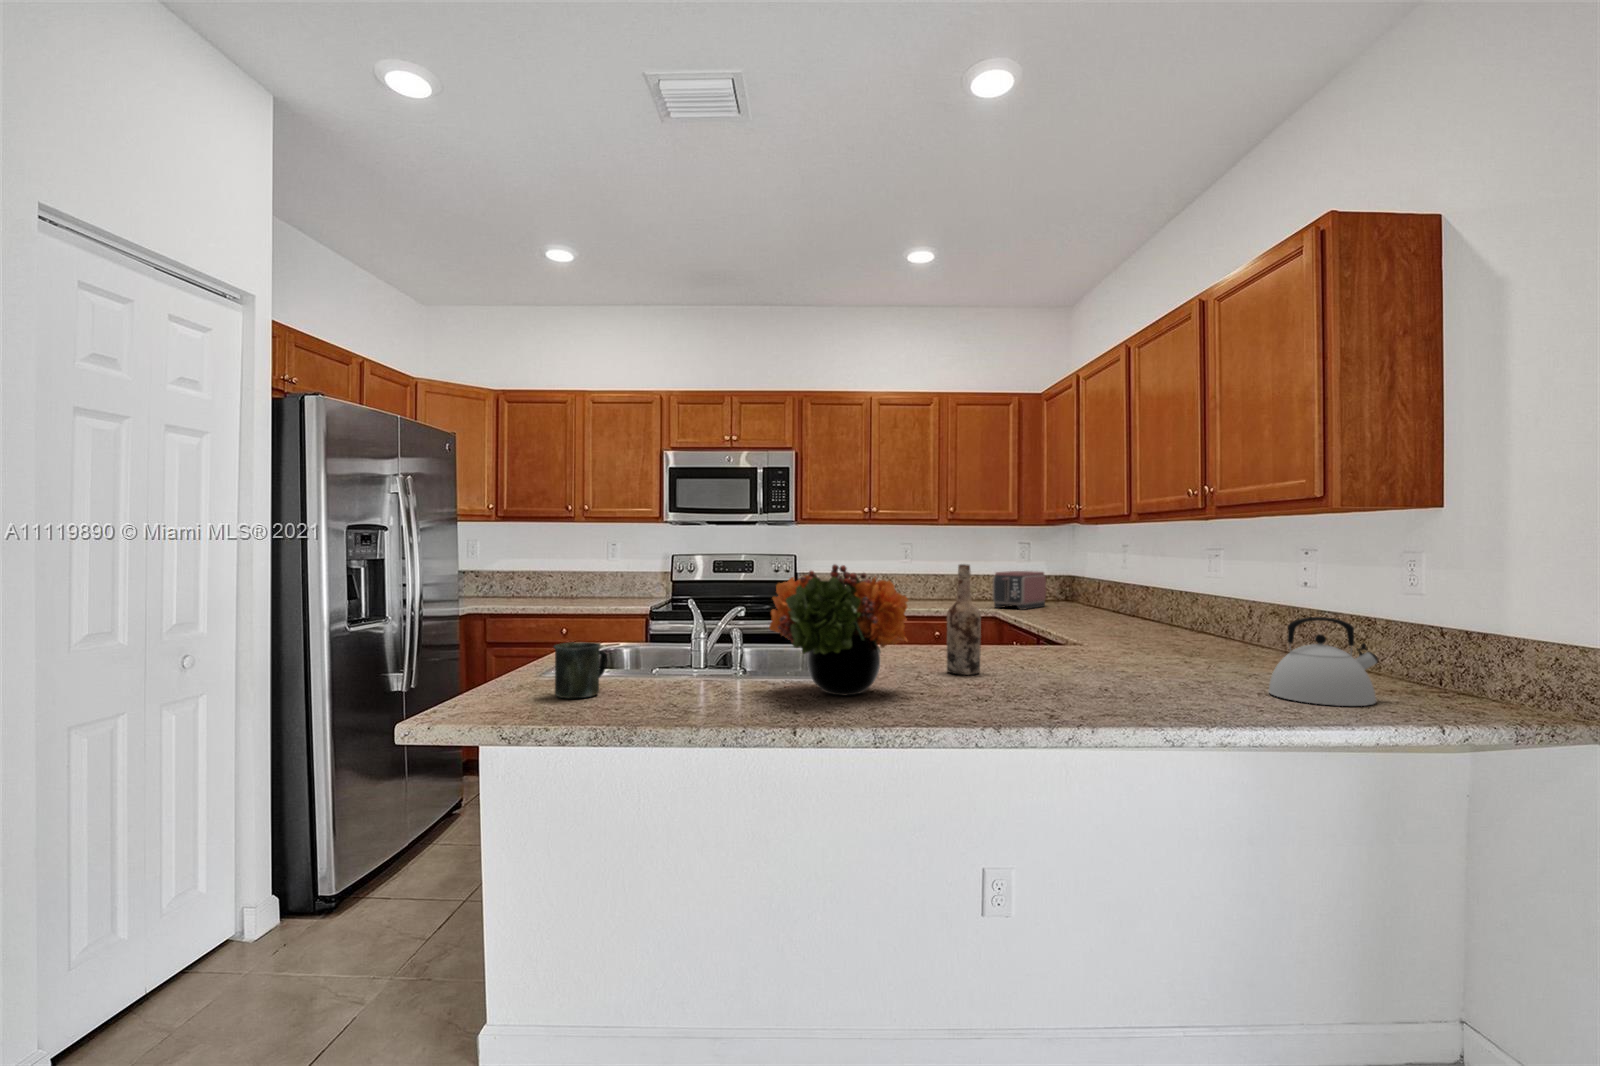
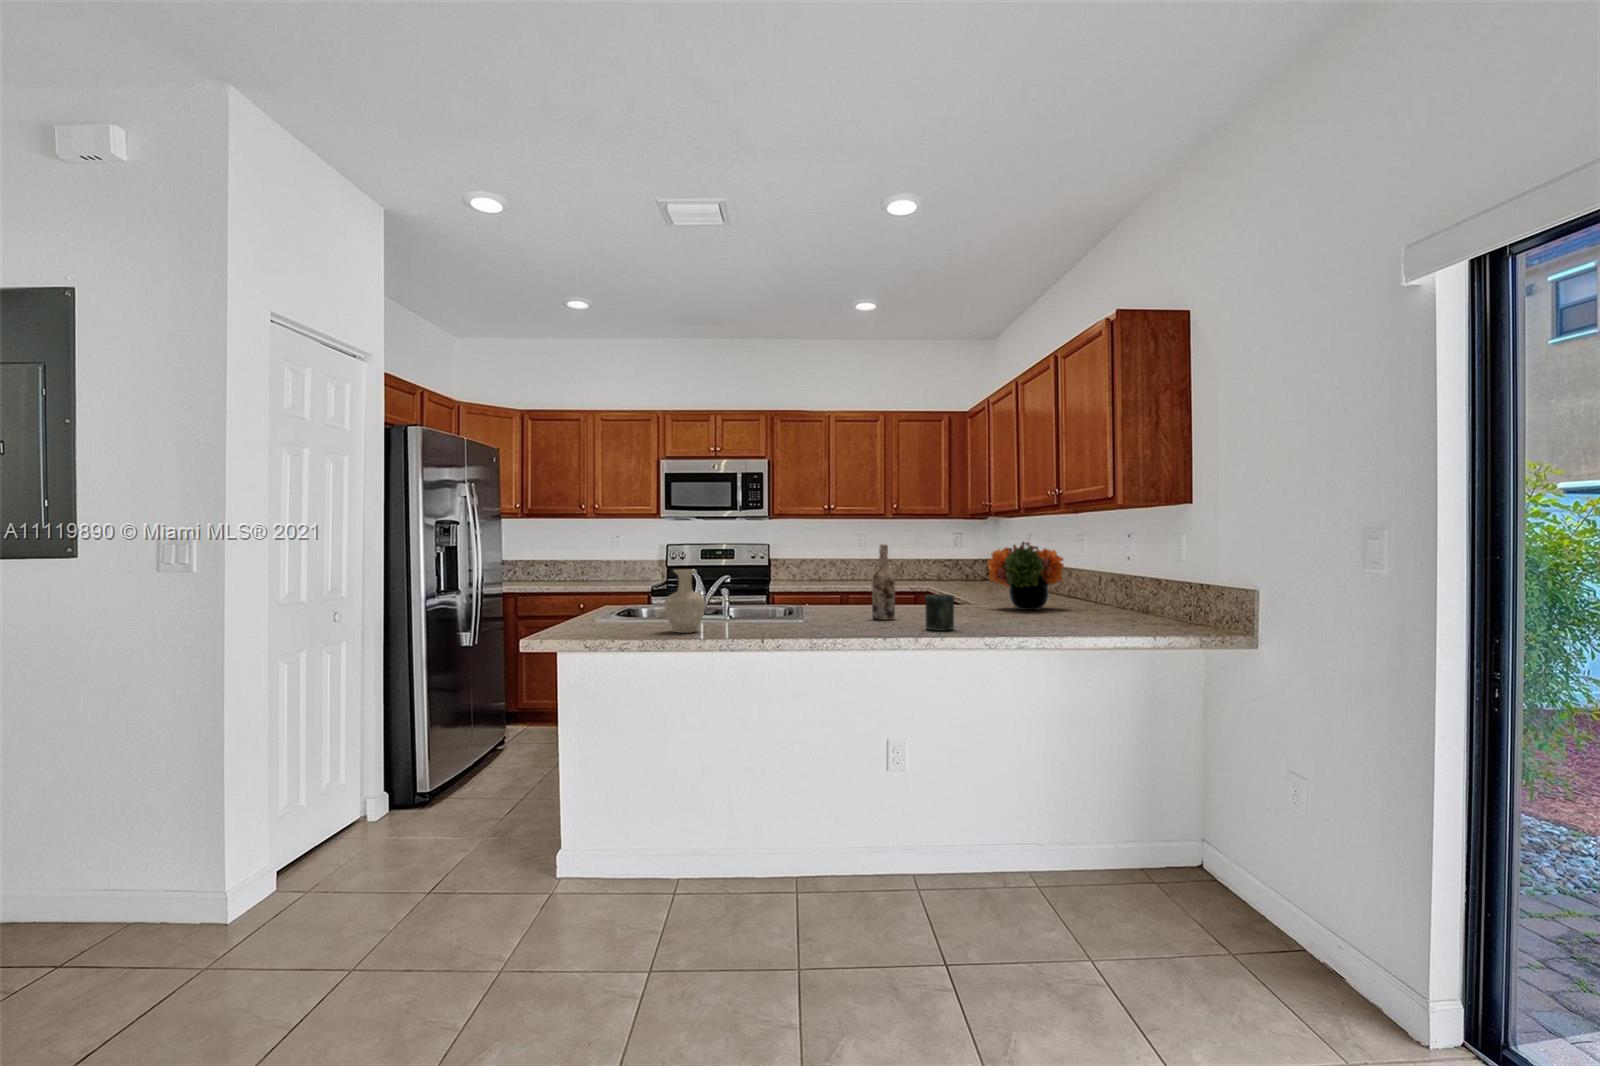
flower arrangement: present [769,564,908,695] -> present [988,542,1064,610]
toaster: present [993,571,1046,610] -> none [930,556,973,587]
vase: none [639,603,702,701] -> present [665,570,706,633]
kettle: present [1269,617,1378,706] -> none [1075,575,1140,629]
mug: present [554,642,607,698] -> present [925,594,954,631]

